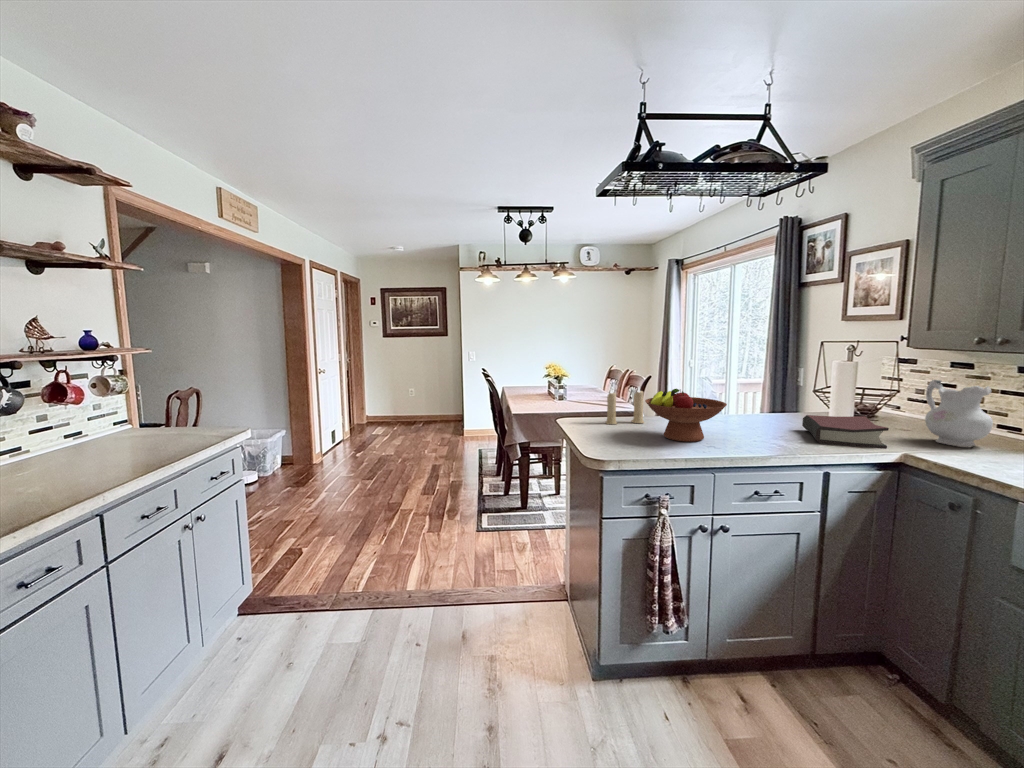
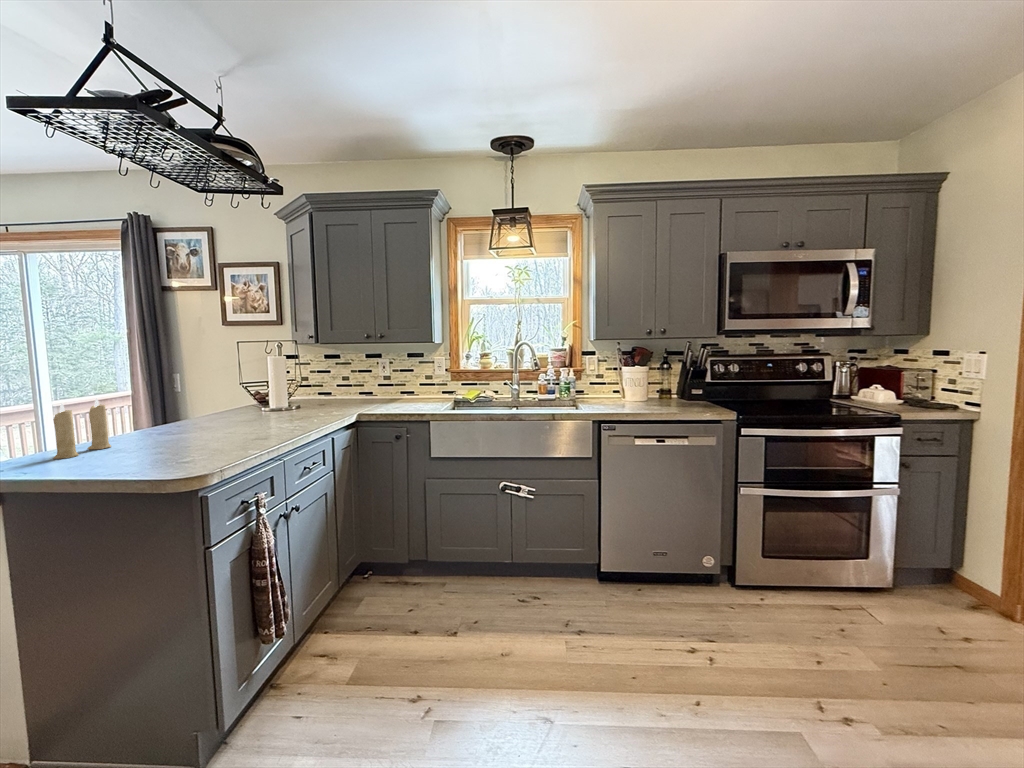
ceramic pitcher: present [925,380,993,448] -> none [335,364,375,407]
fruit bowl: present [645,389,727,442] -> none [154,386,256,445]
hardback book: present [802,415,889,449] -> none [268,398,344,421]

